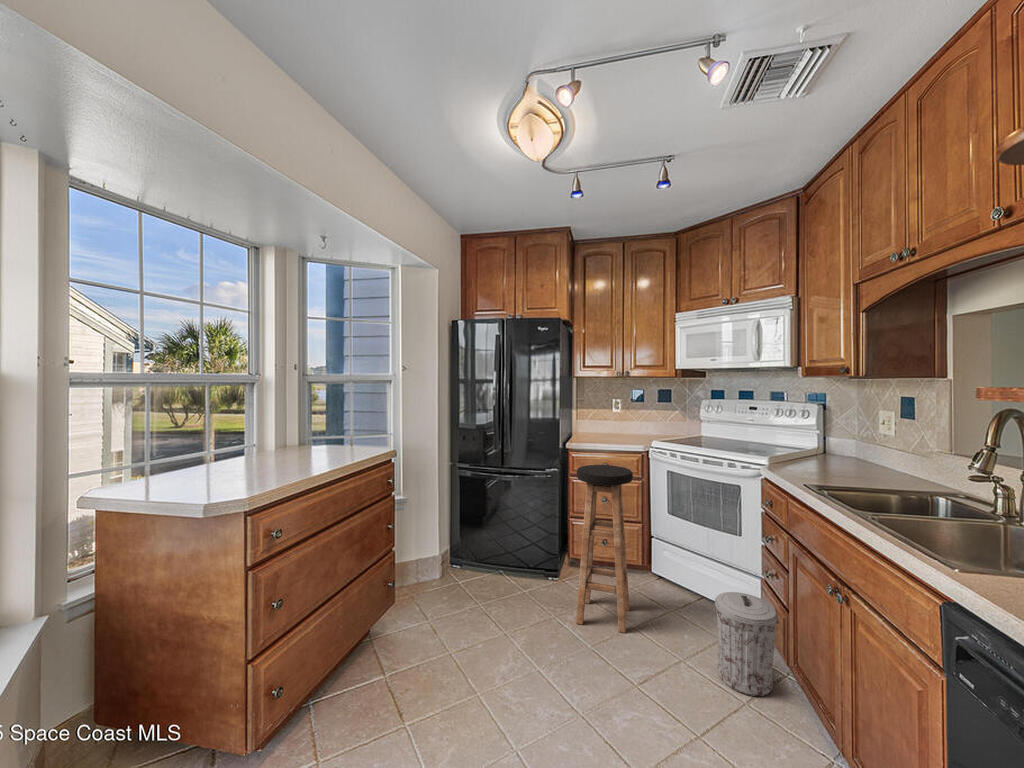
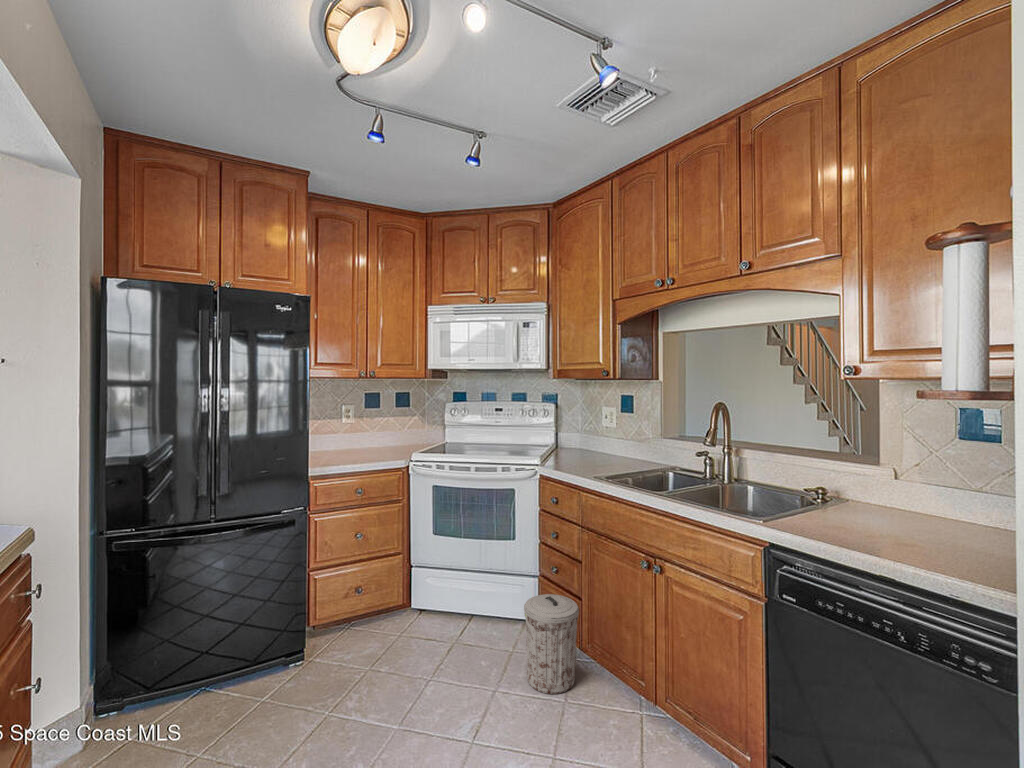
bar stool: present [576,465,633,633] -> none [354,487,424,702]

